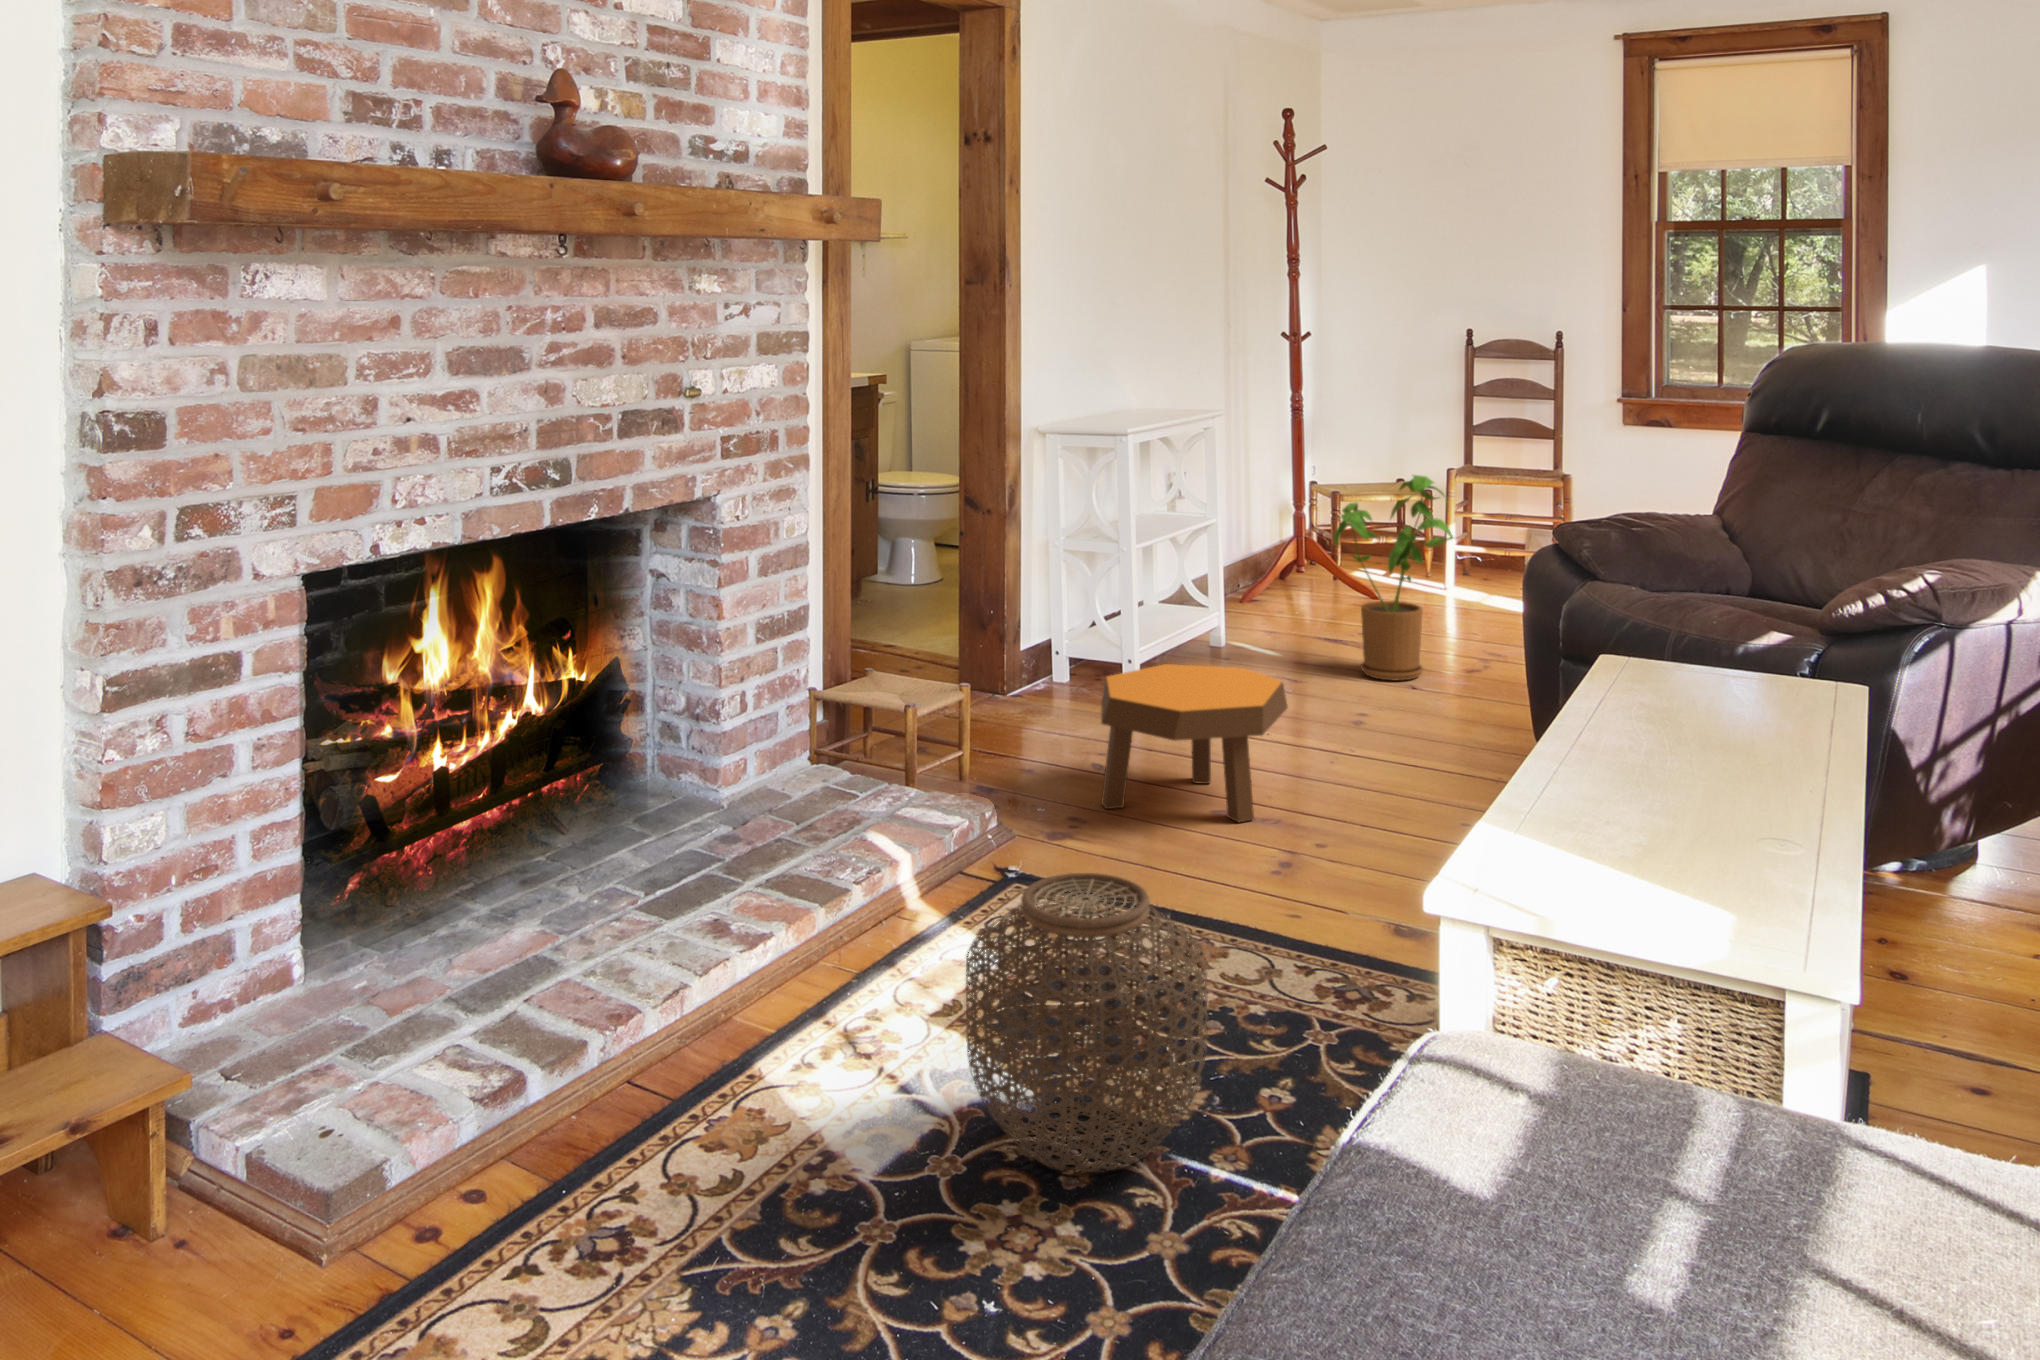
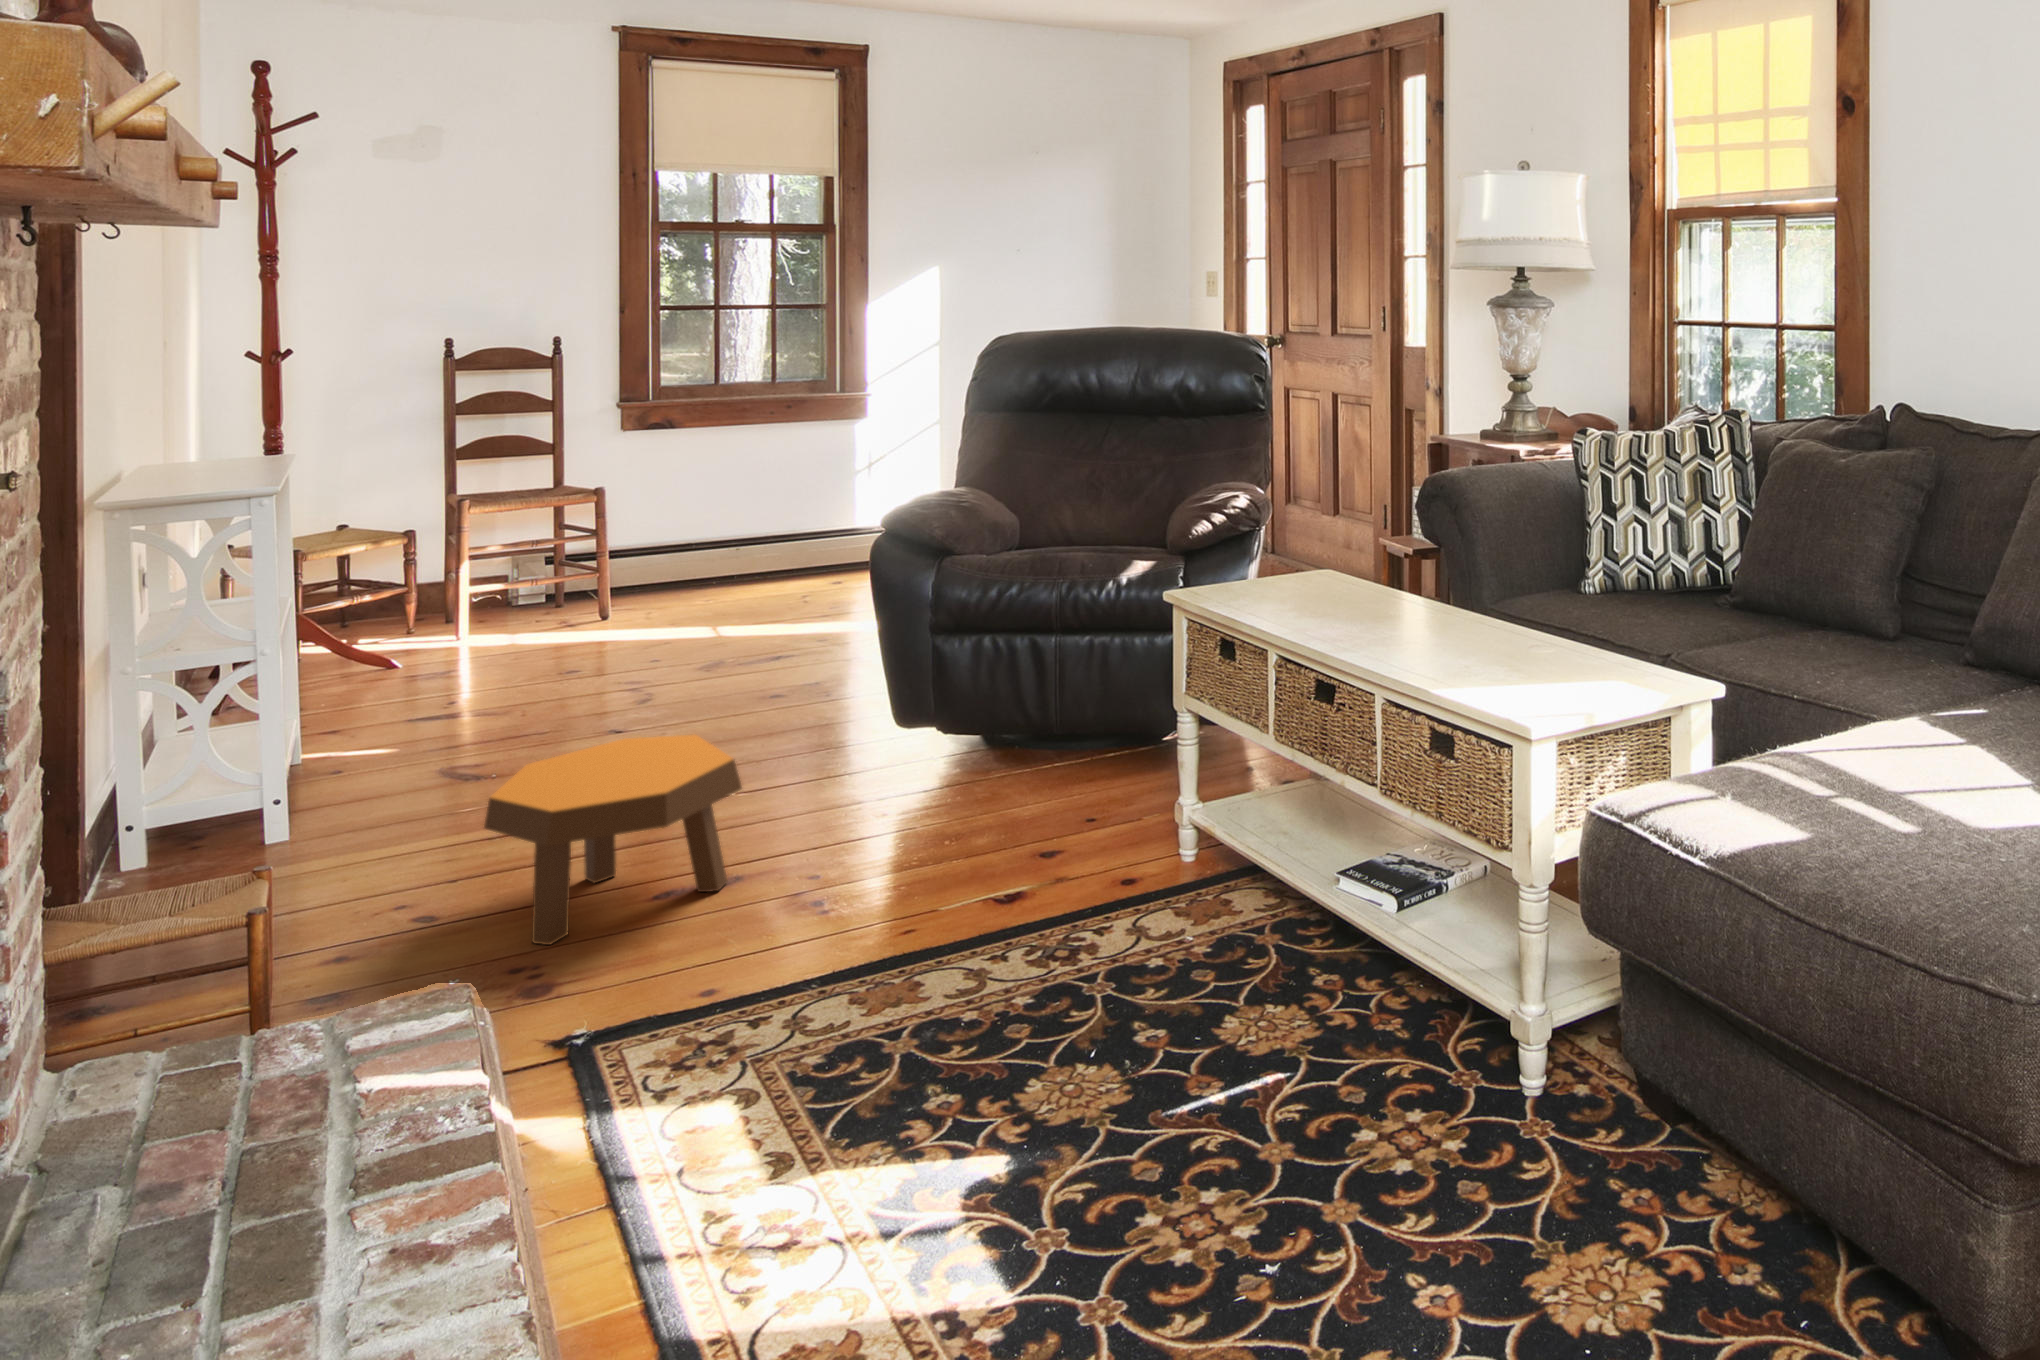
house plant: present [1334,475,1453,681] -> none [510,503,674,729]
woven basket: present [966,873,1208,1173] -> none [966,892,1209,1185]

